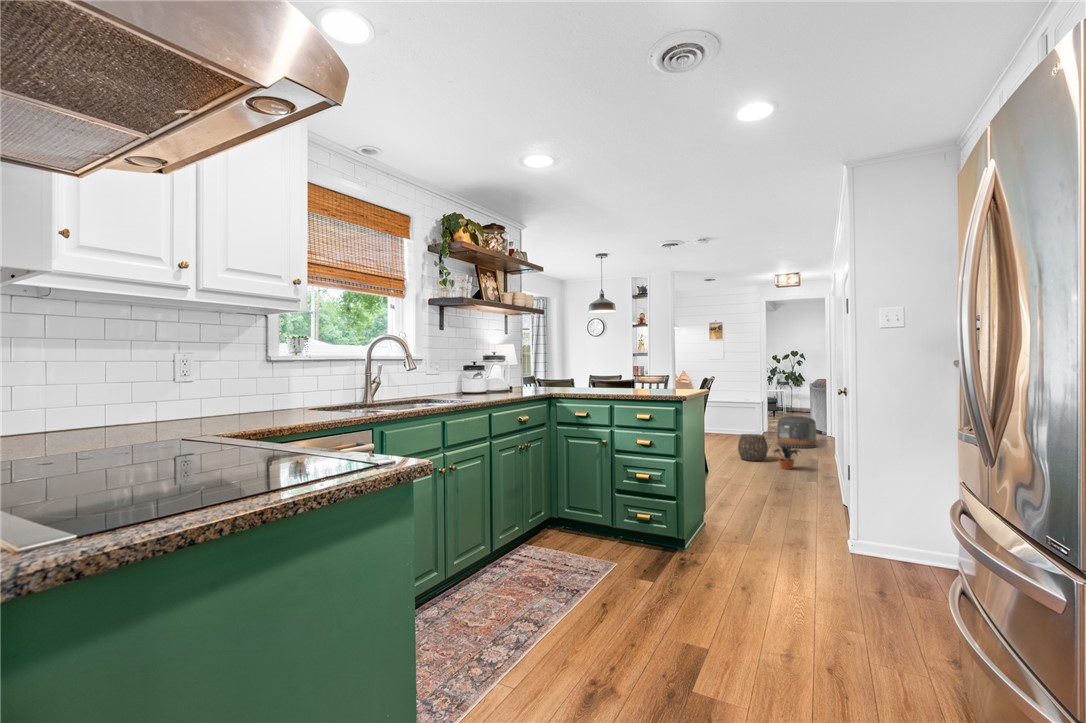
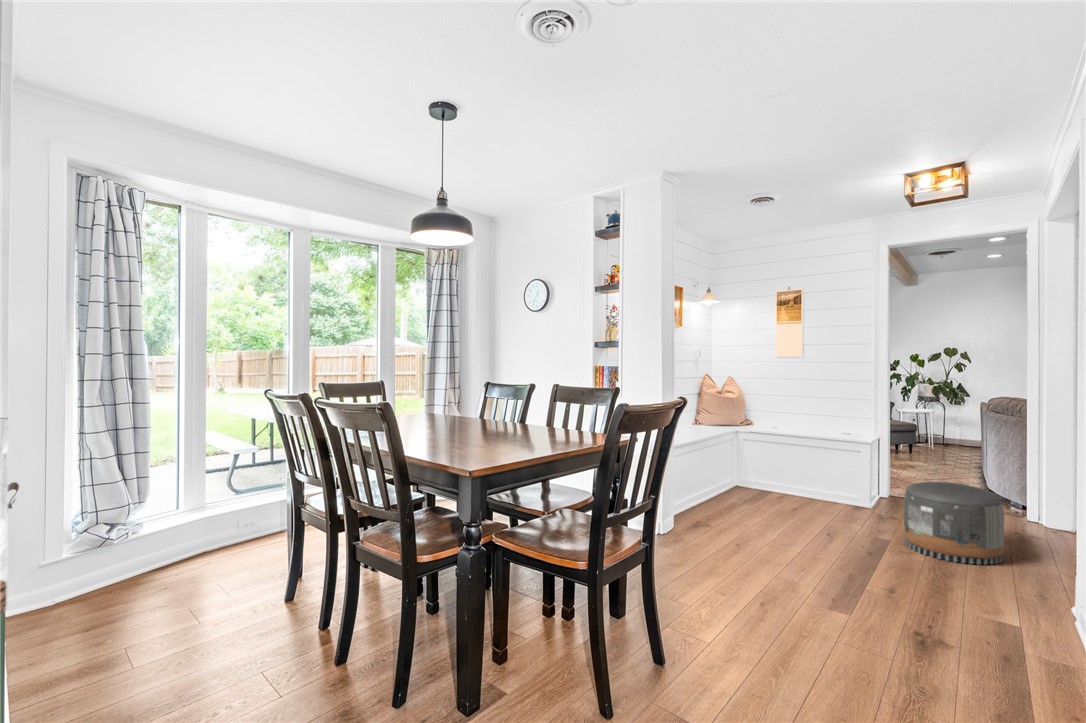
woven basket: present [738,434,768,461] -> none [785,536,867,617]
potted plant: present [774,446,800,469] -> none [867,597,969,681]

